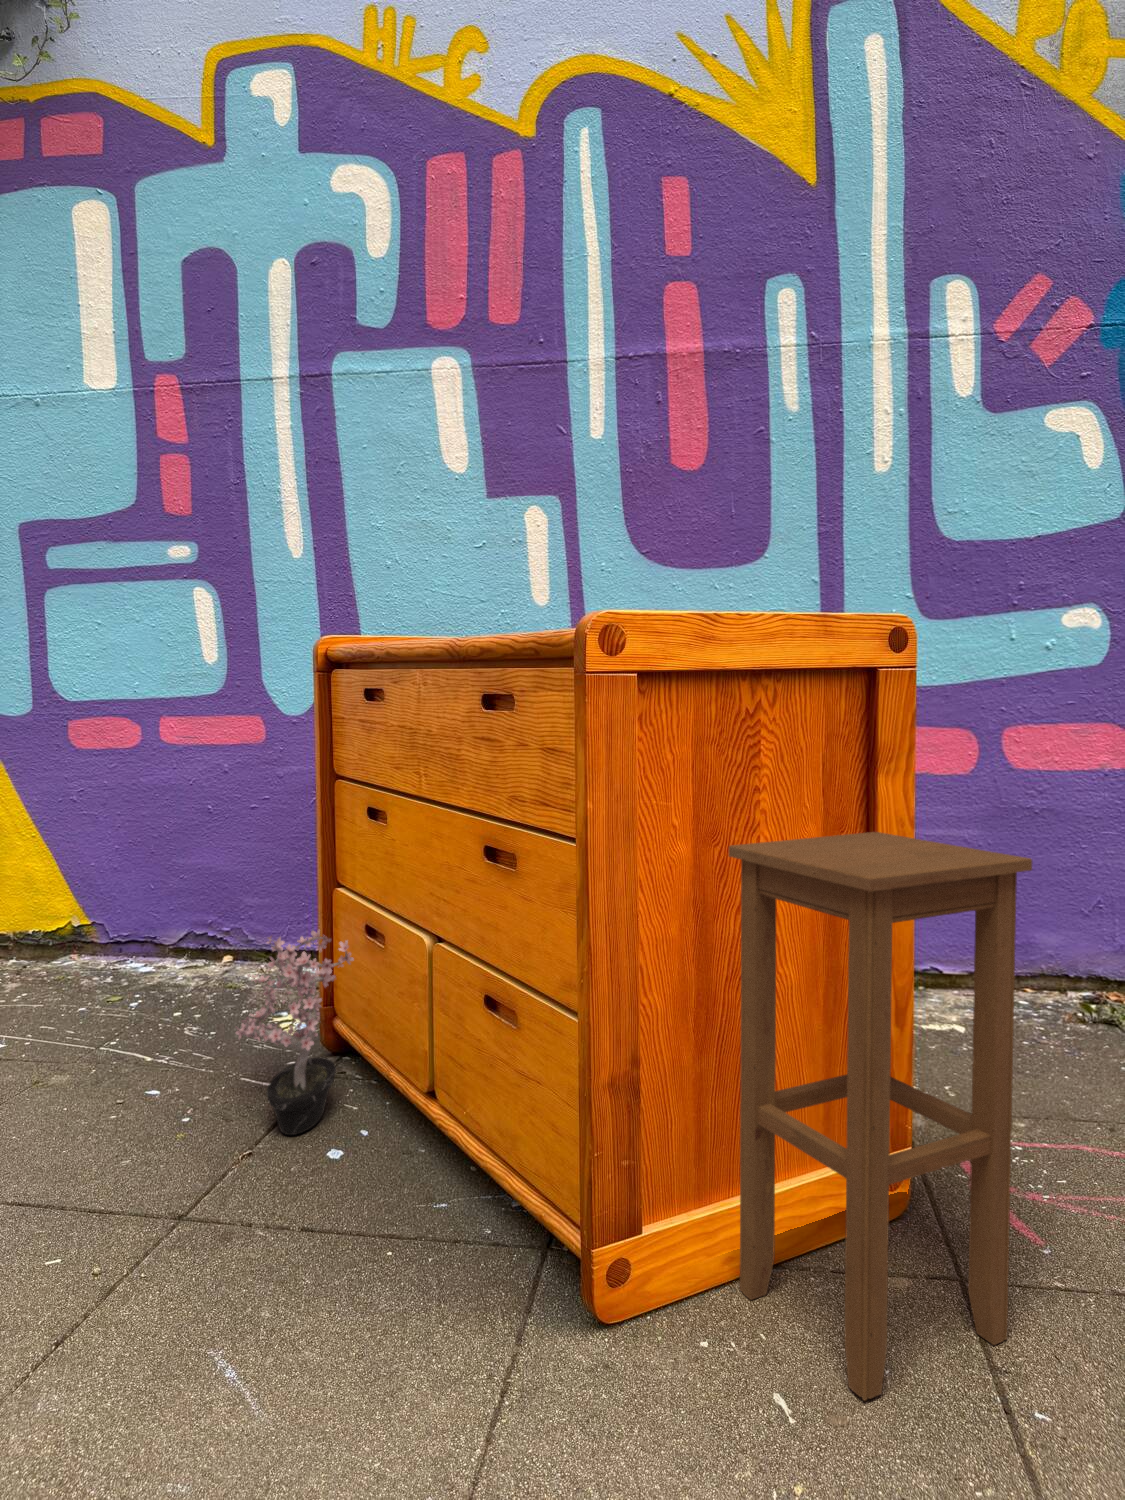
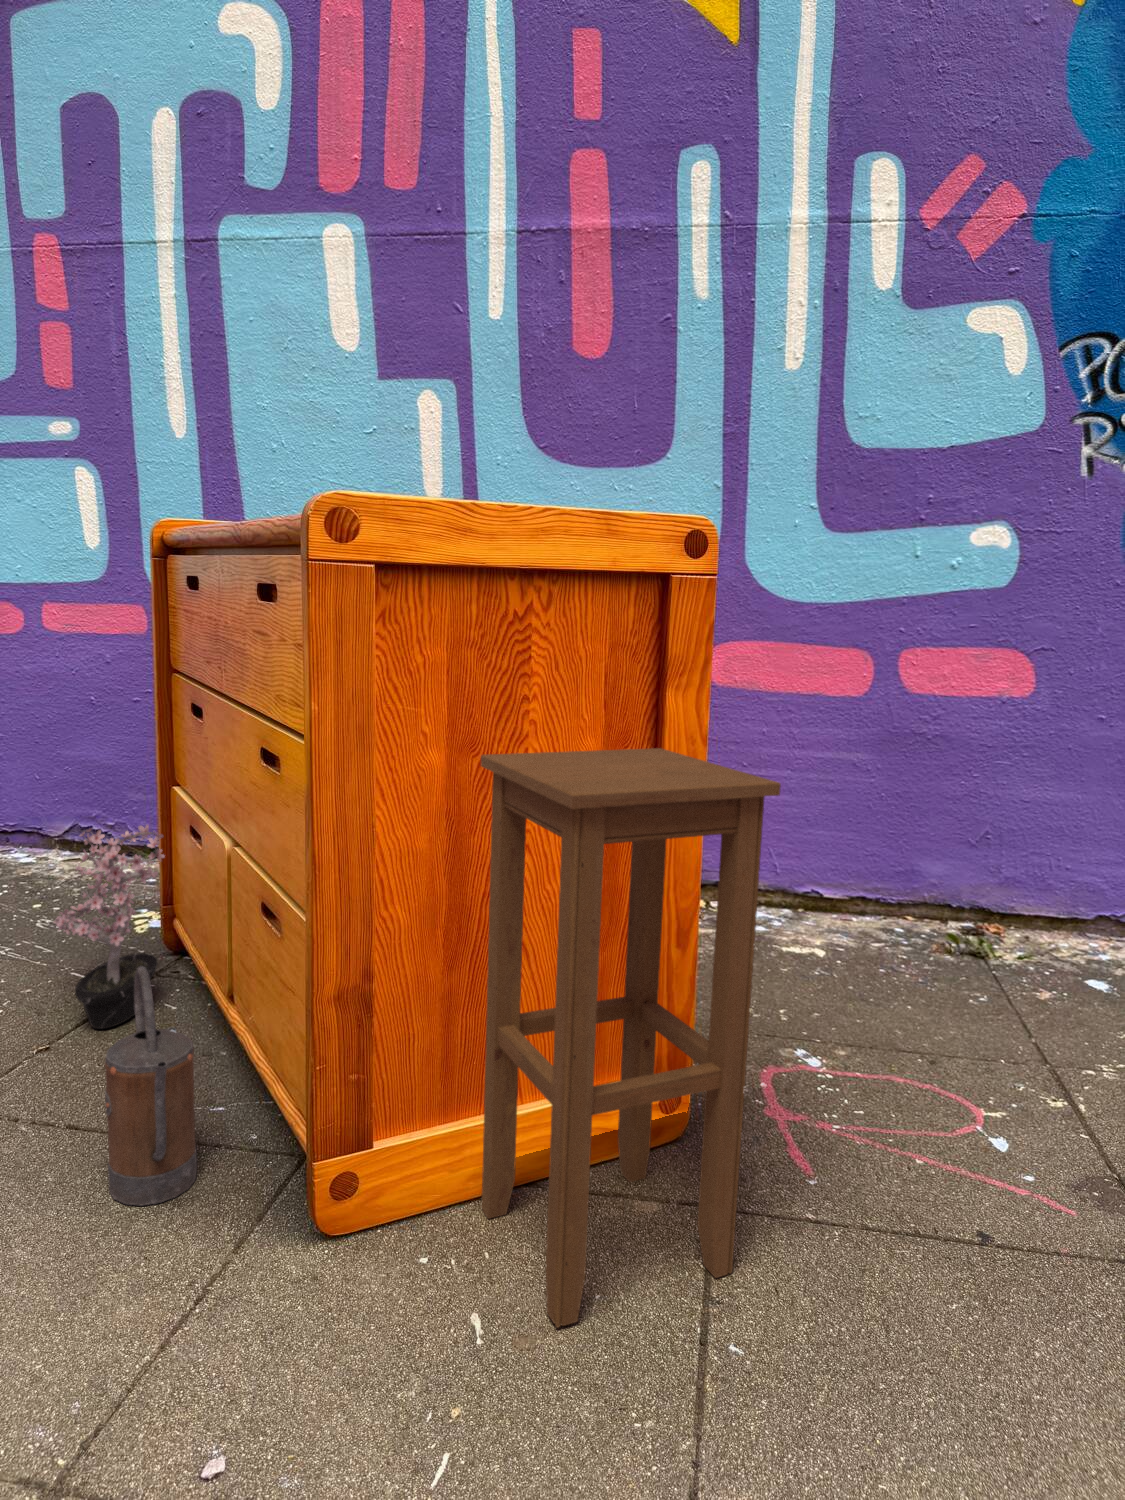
watering can: none [368,1066,451,1305] -> present [104,966,197,1205]

